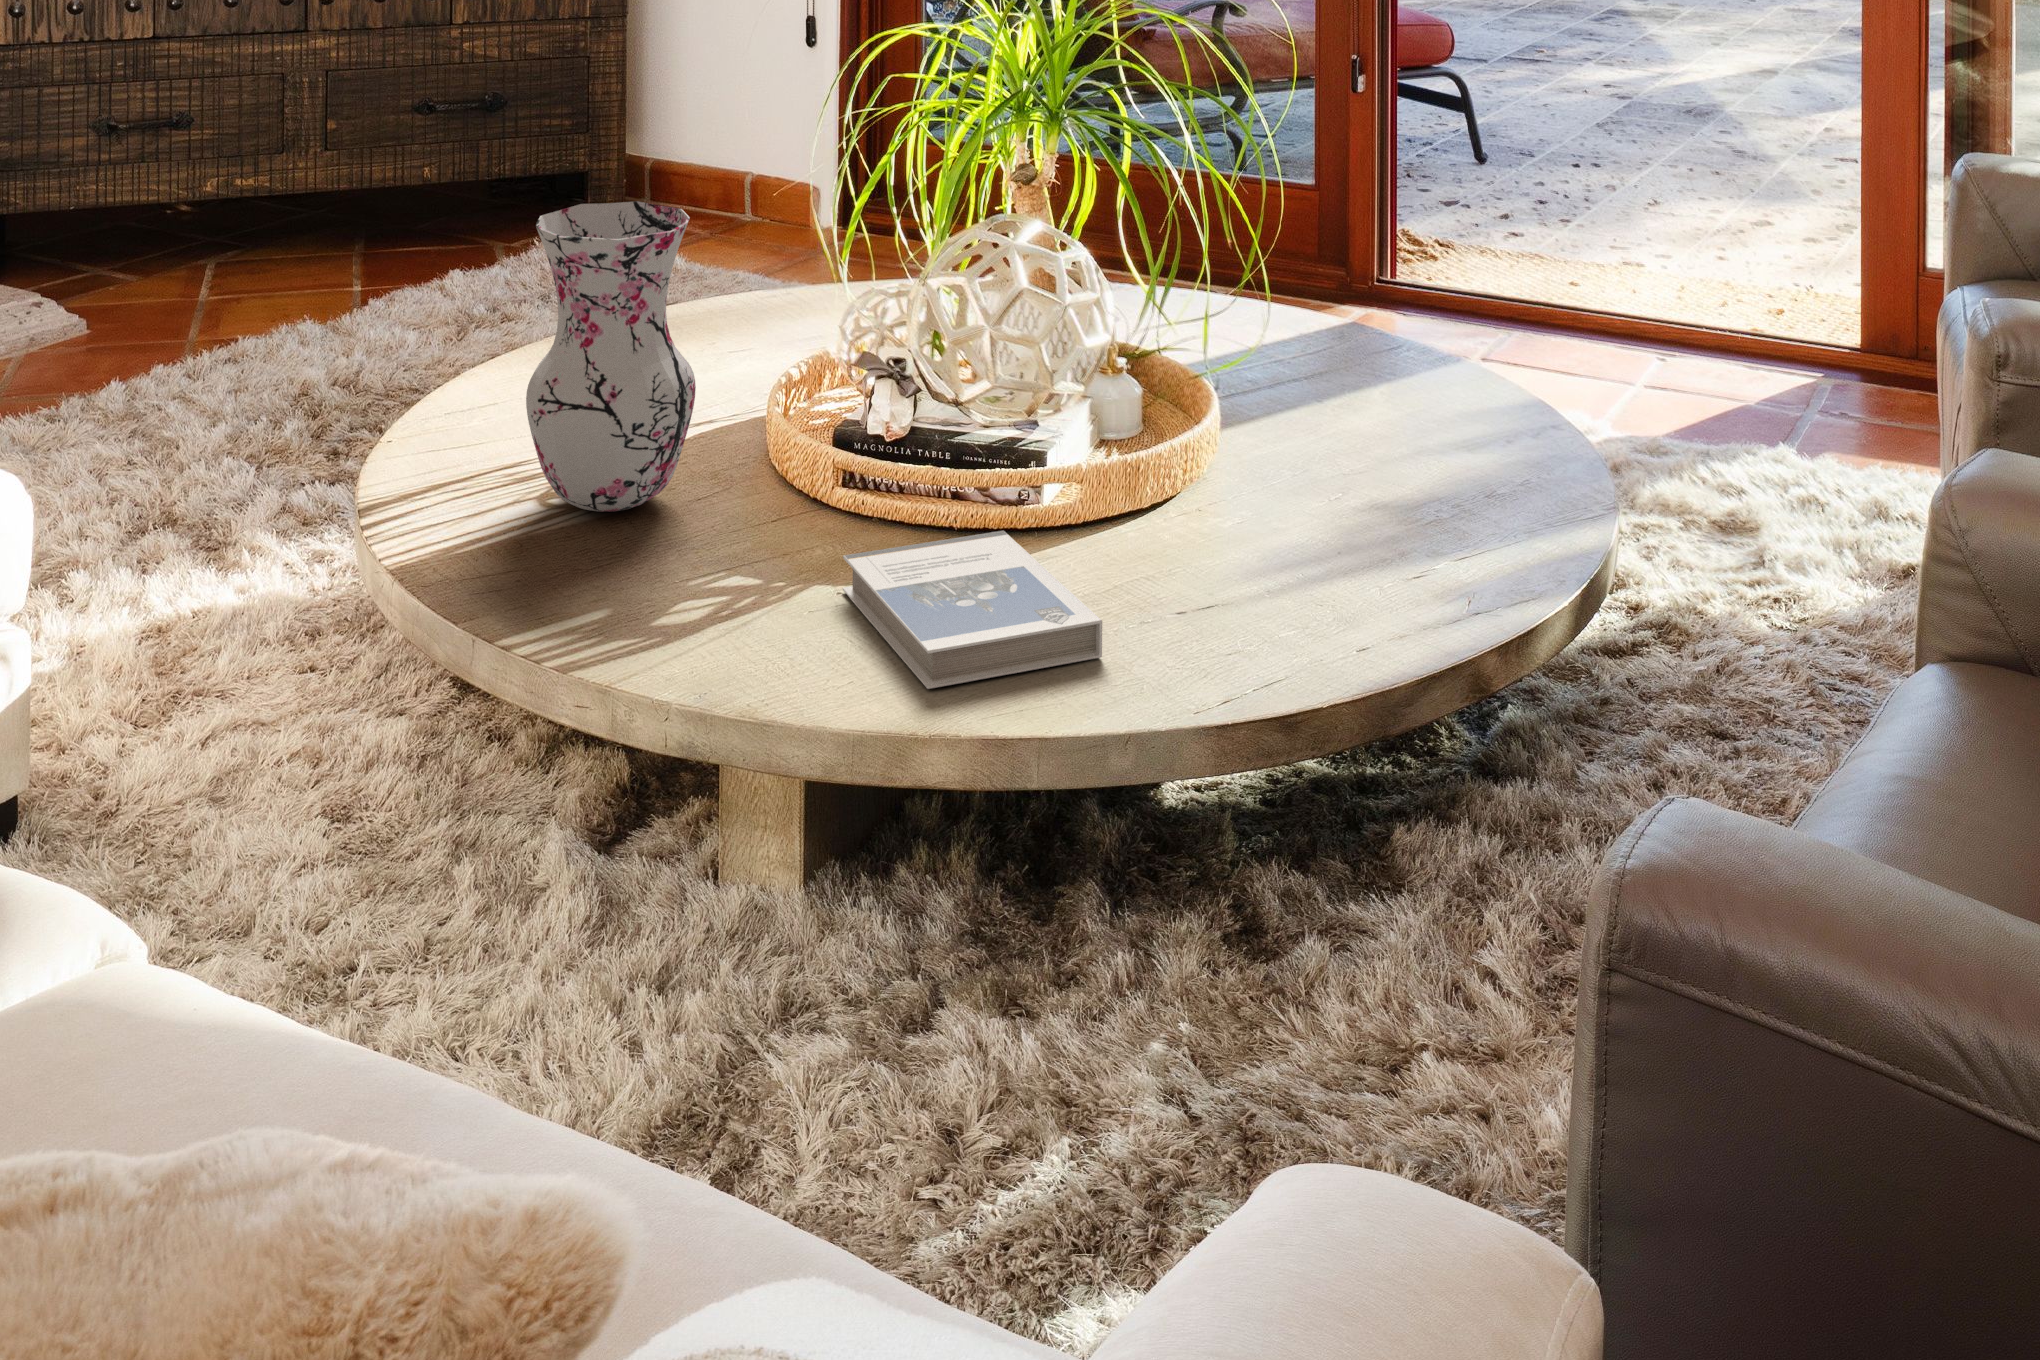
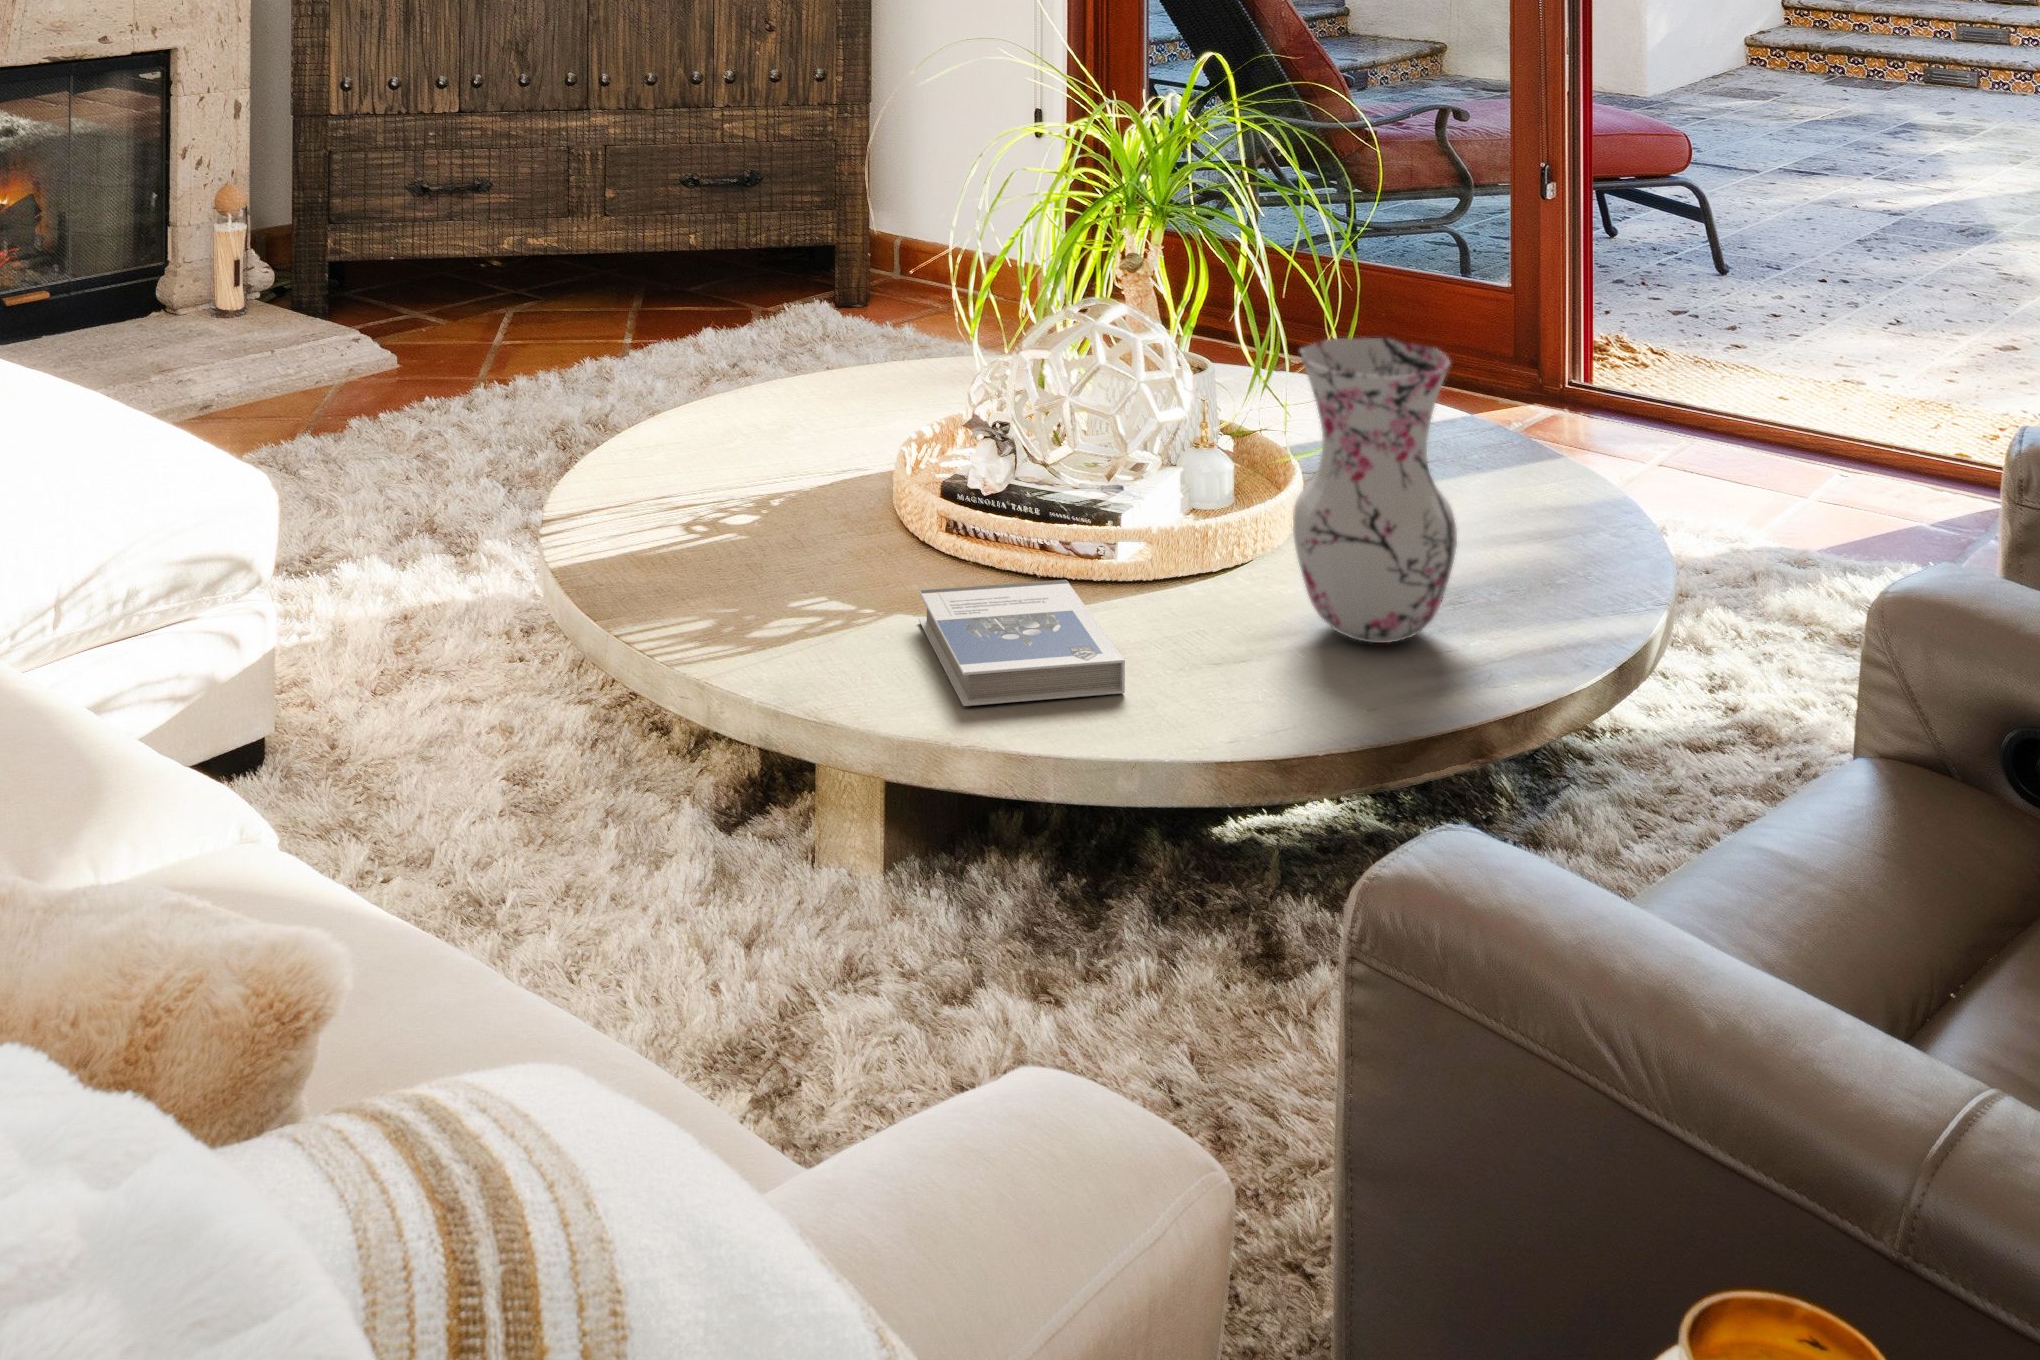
vase: present [526,201,696,512] -> present [1293,338,1457,643]

